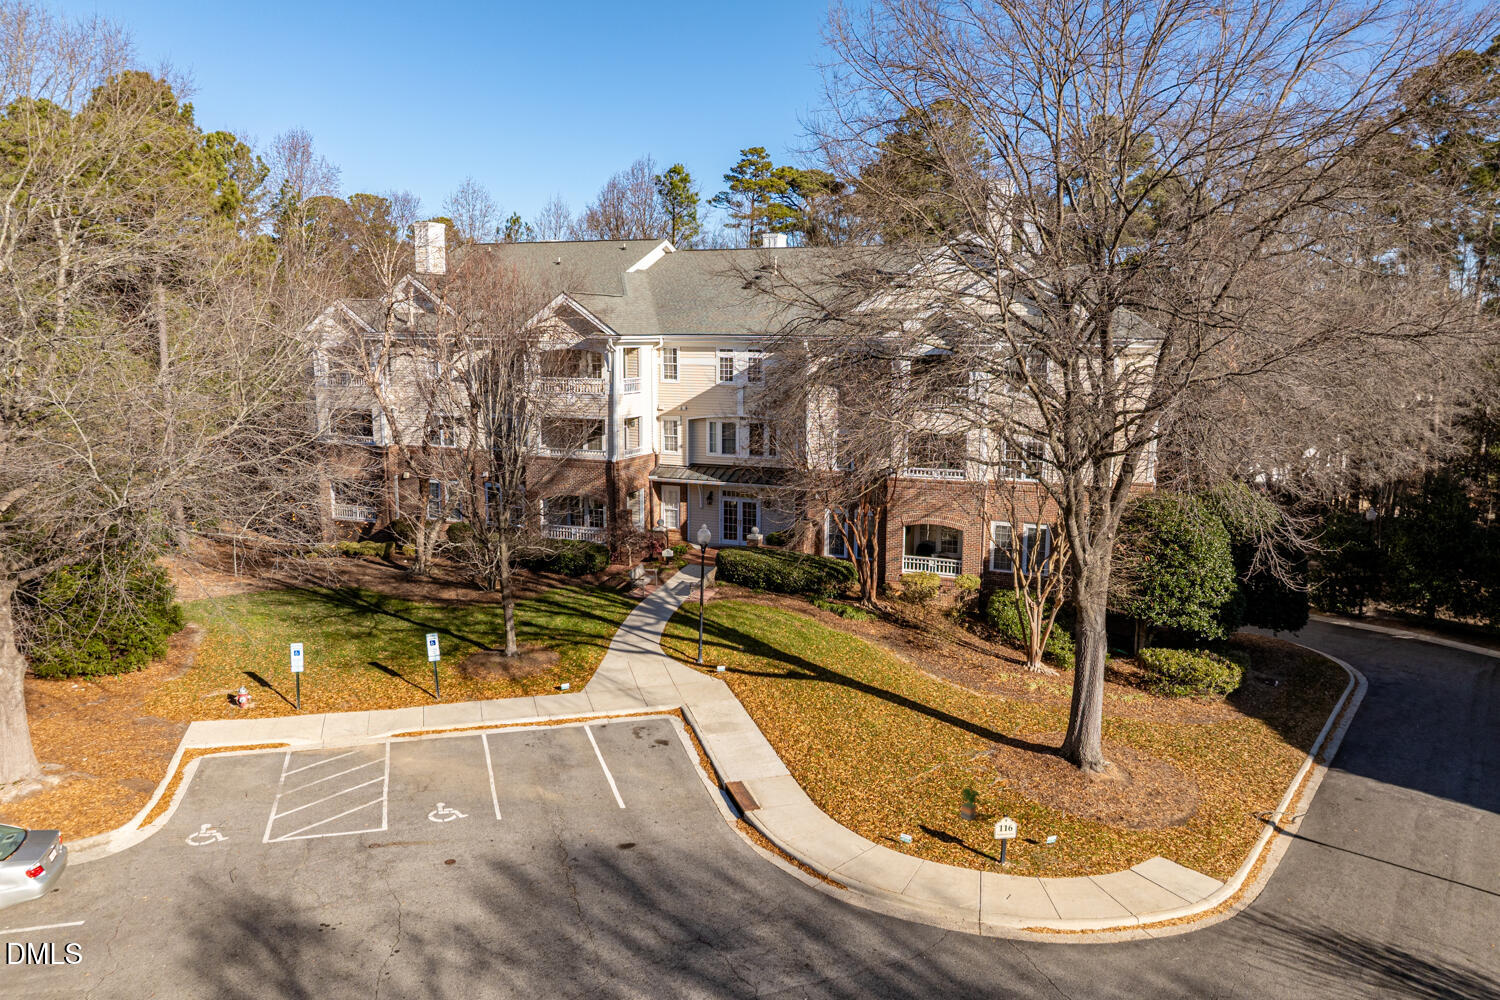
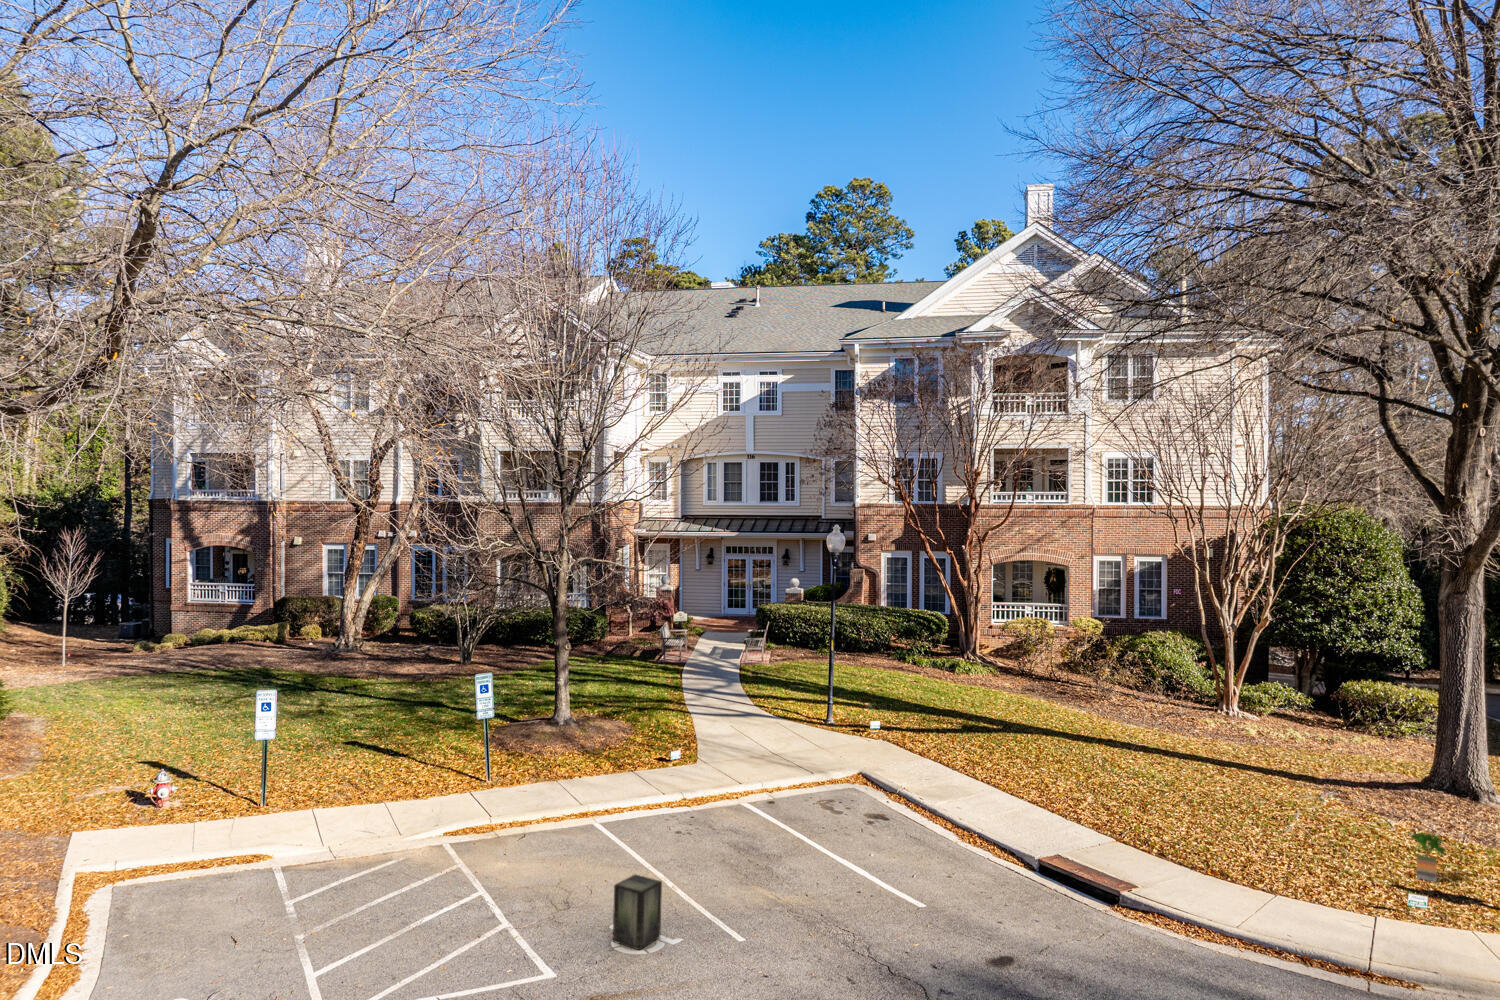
storage box: none [427,778,453,819] -> present [613,875,662,950]

